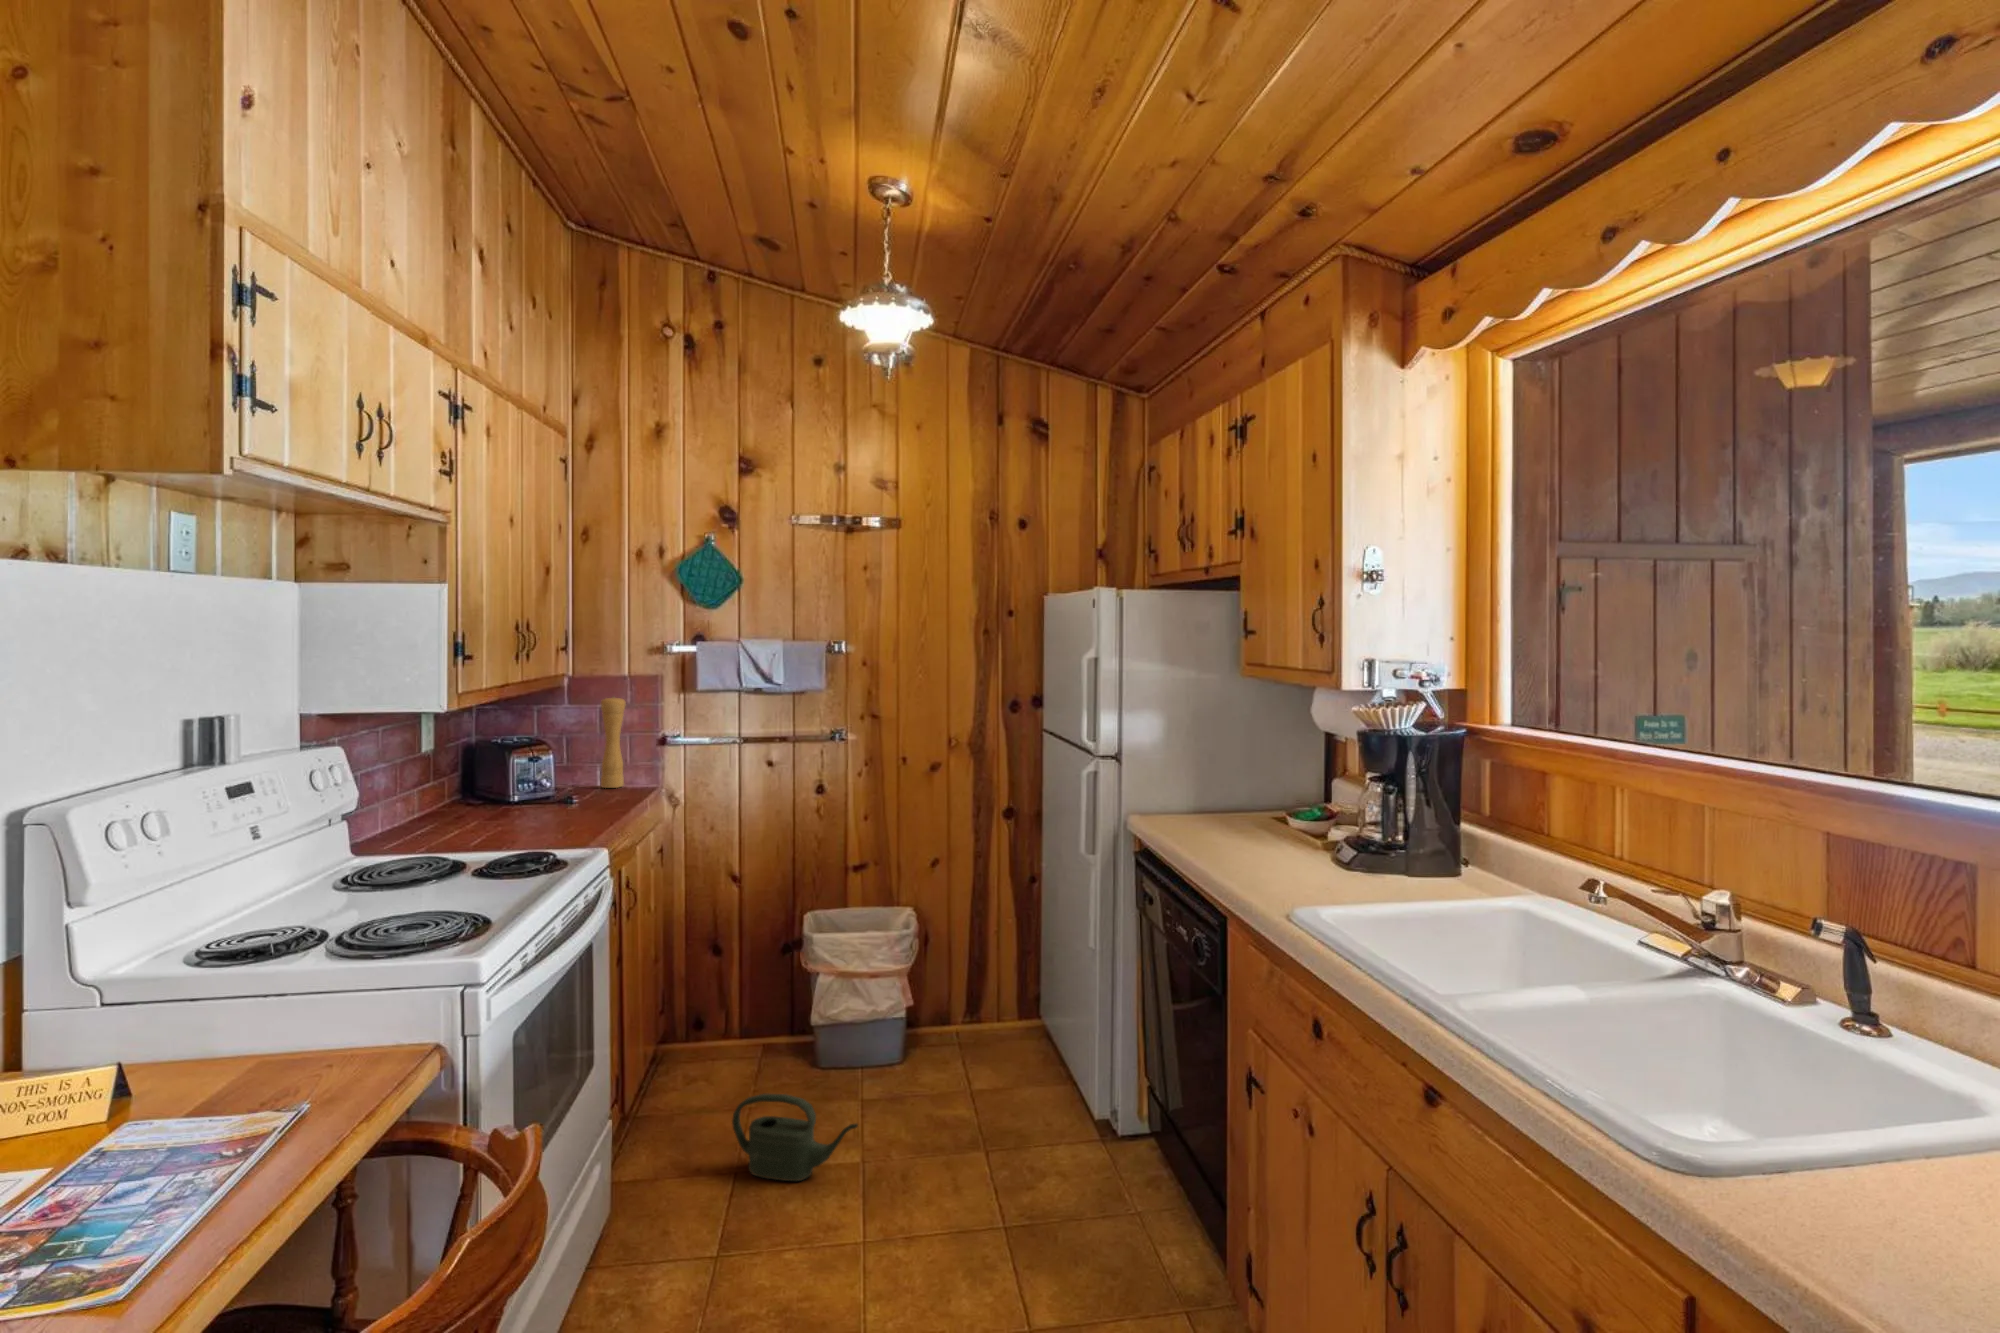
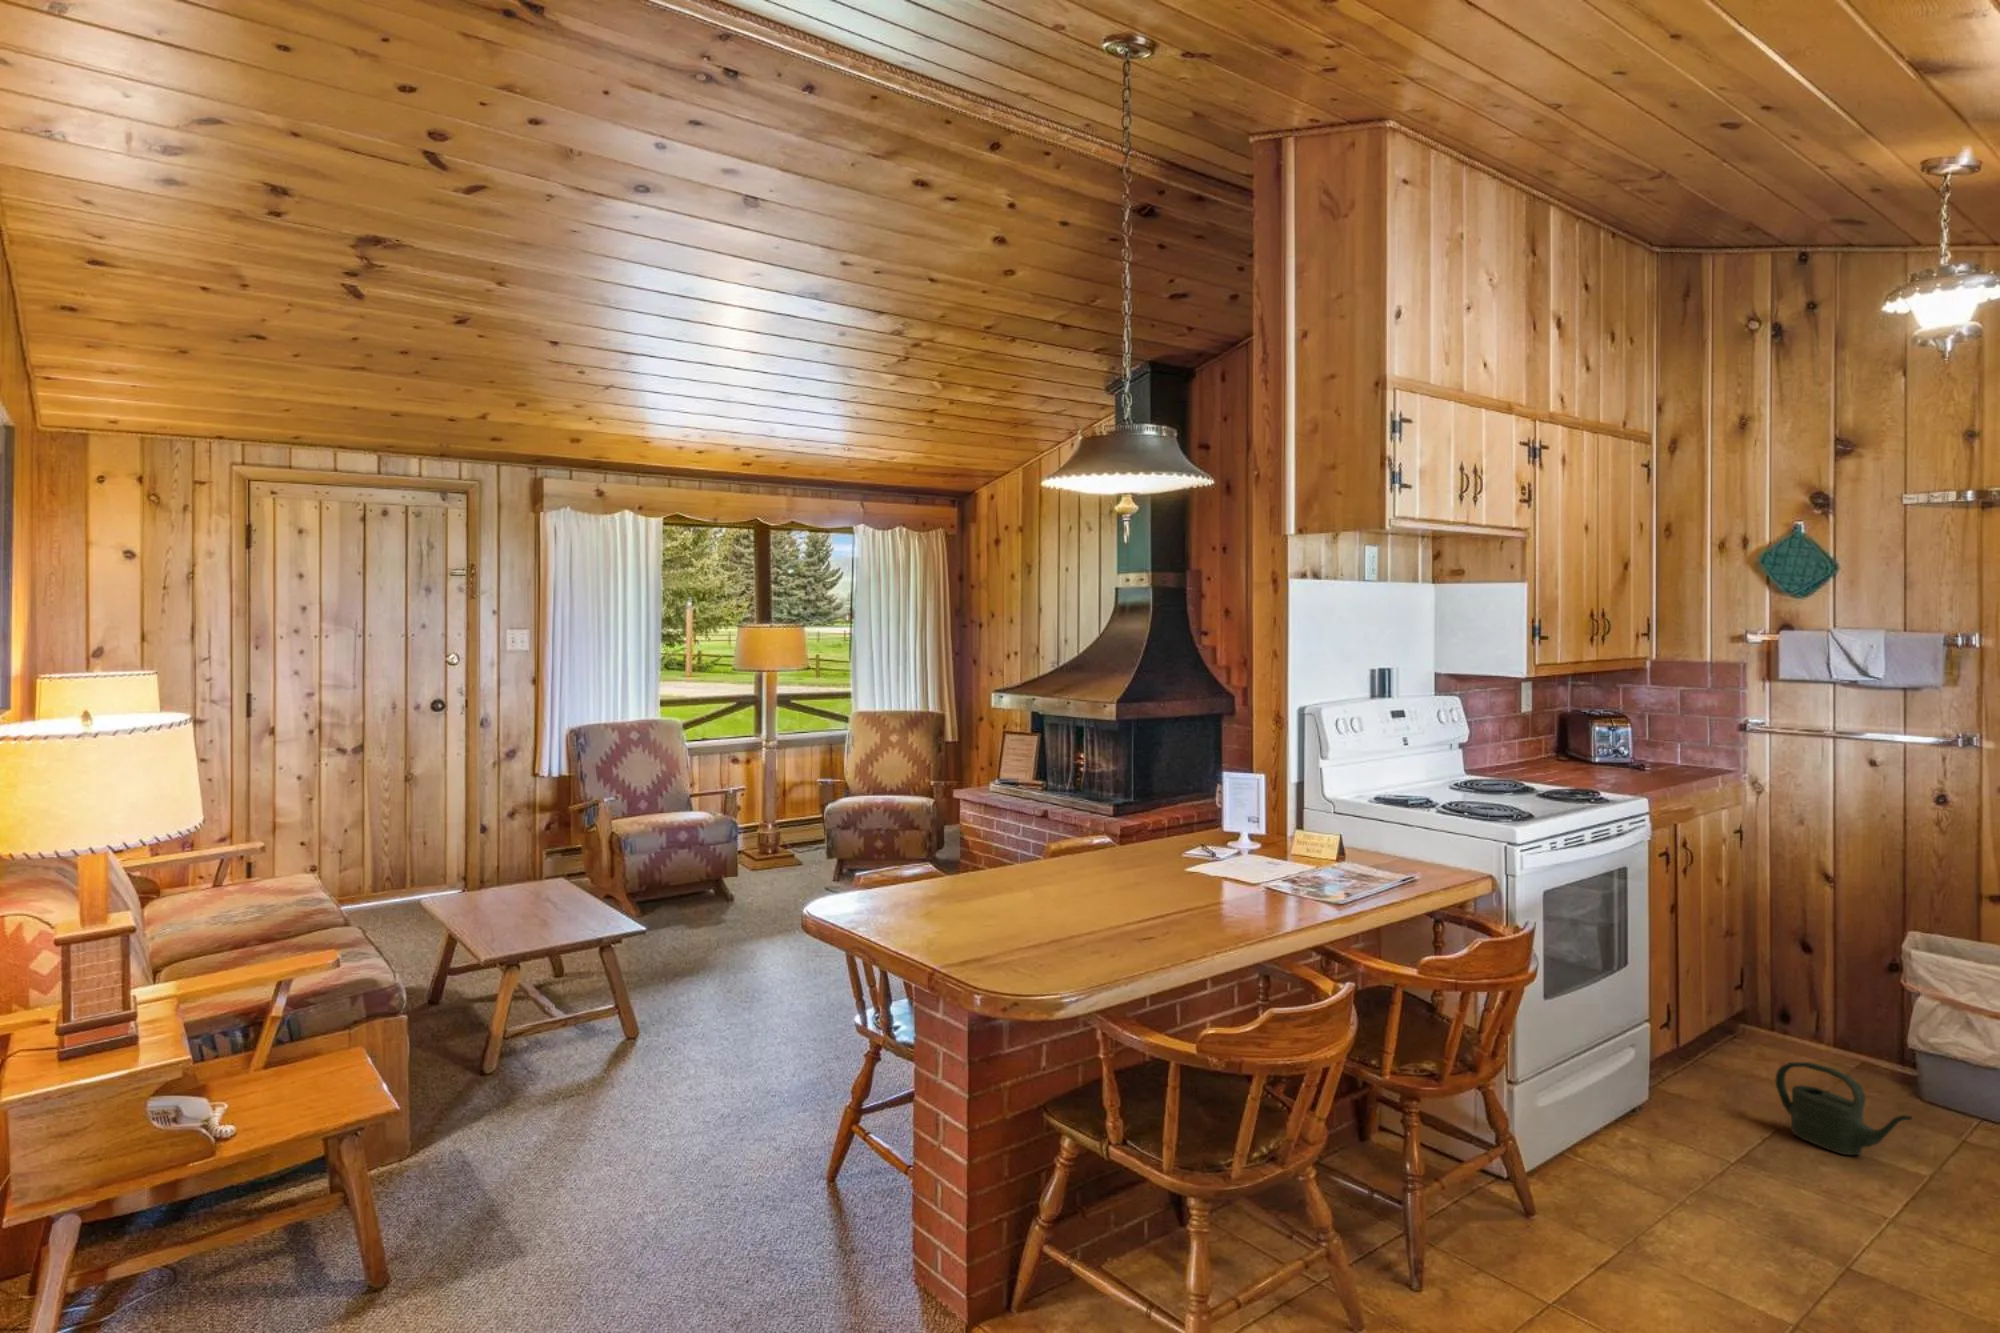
pepper mill: present [601,697,626,788] -> none [1679,682,1705,769]

